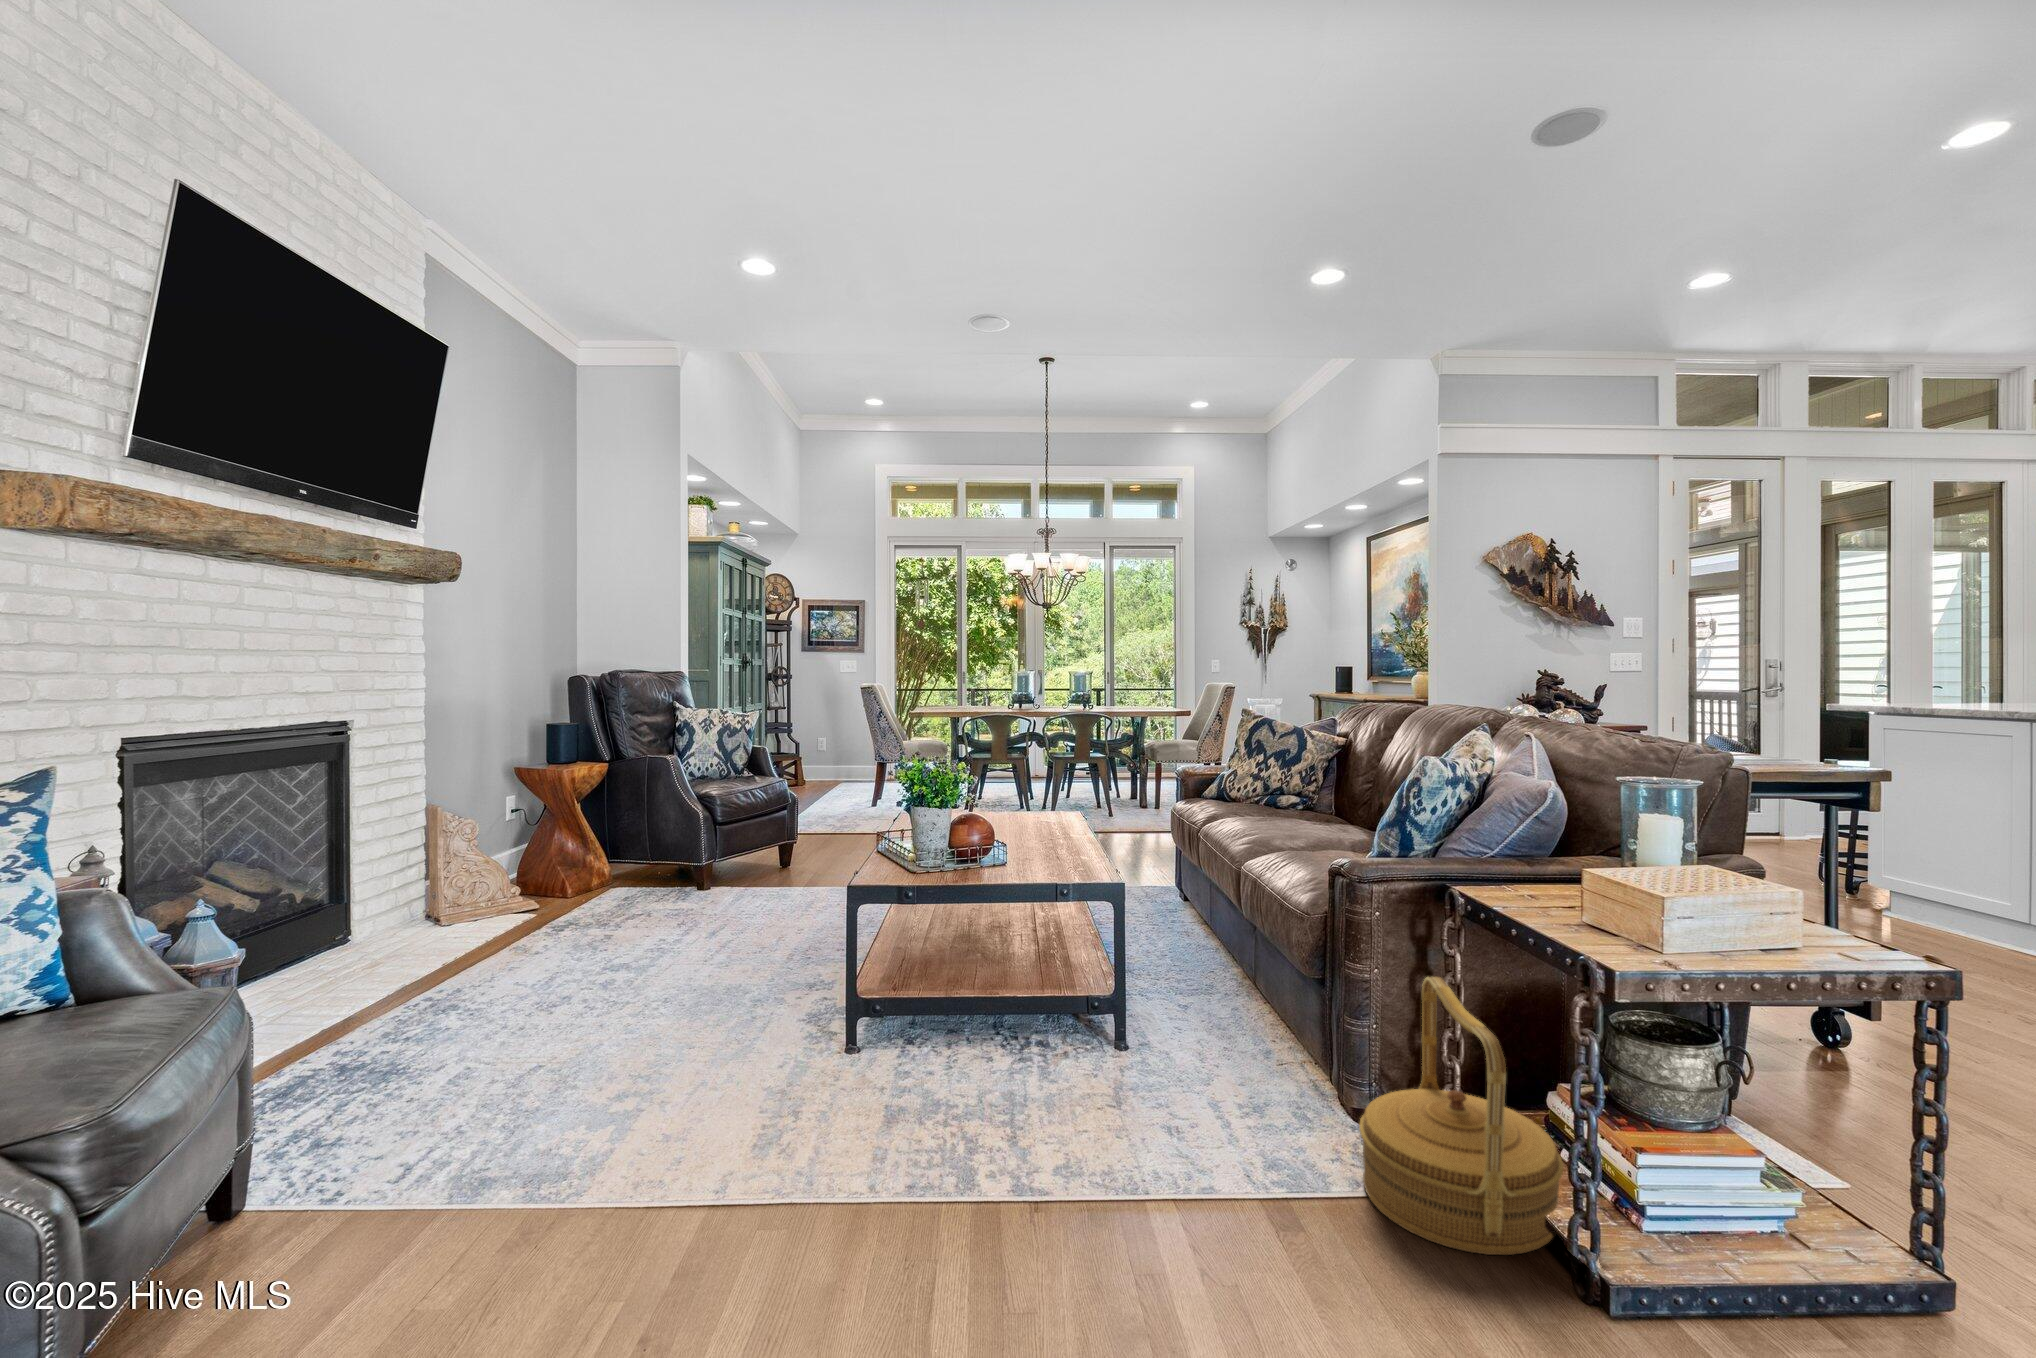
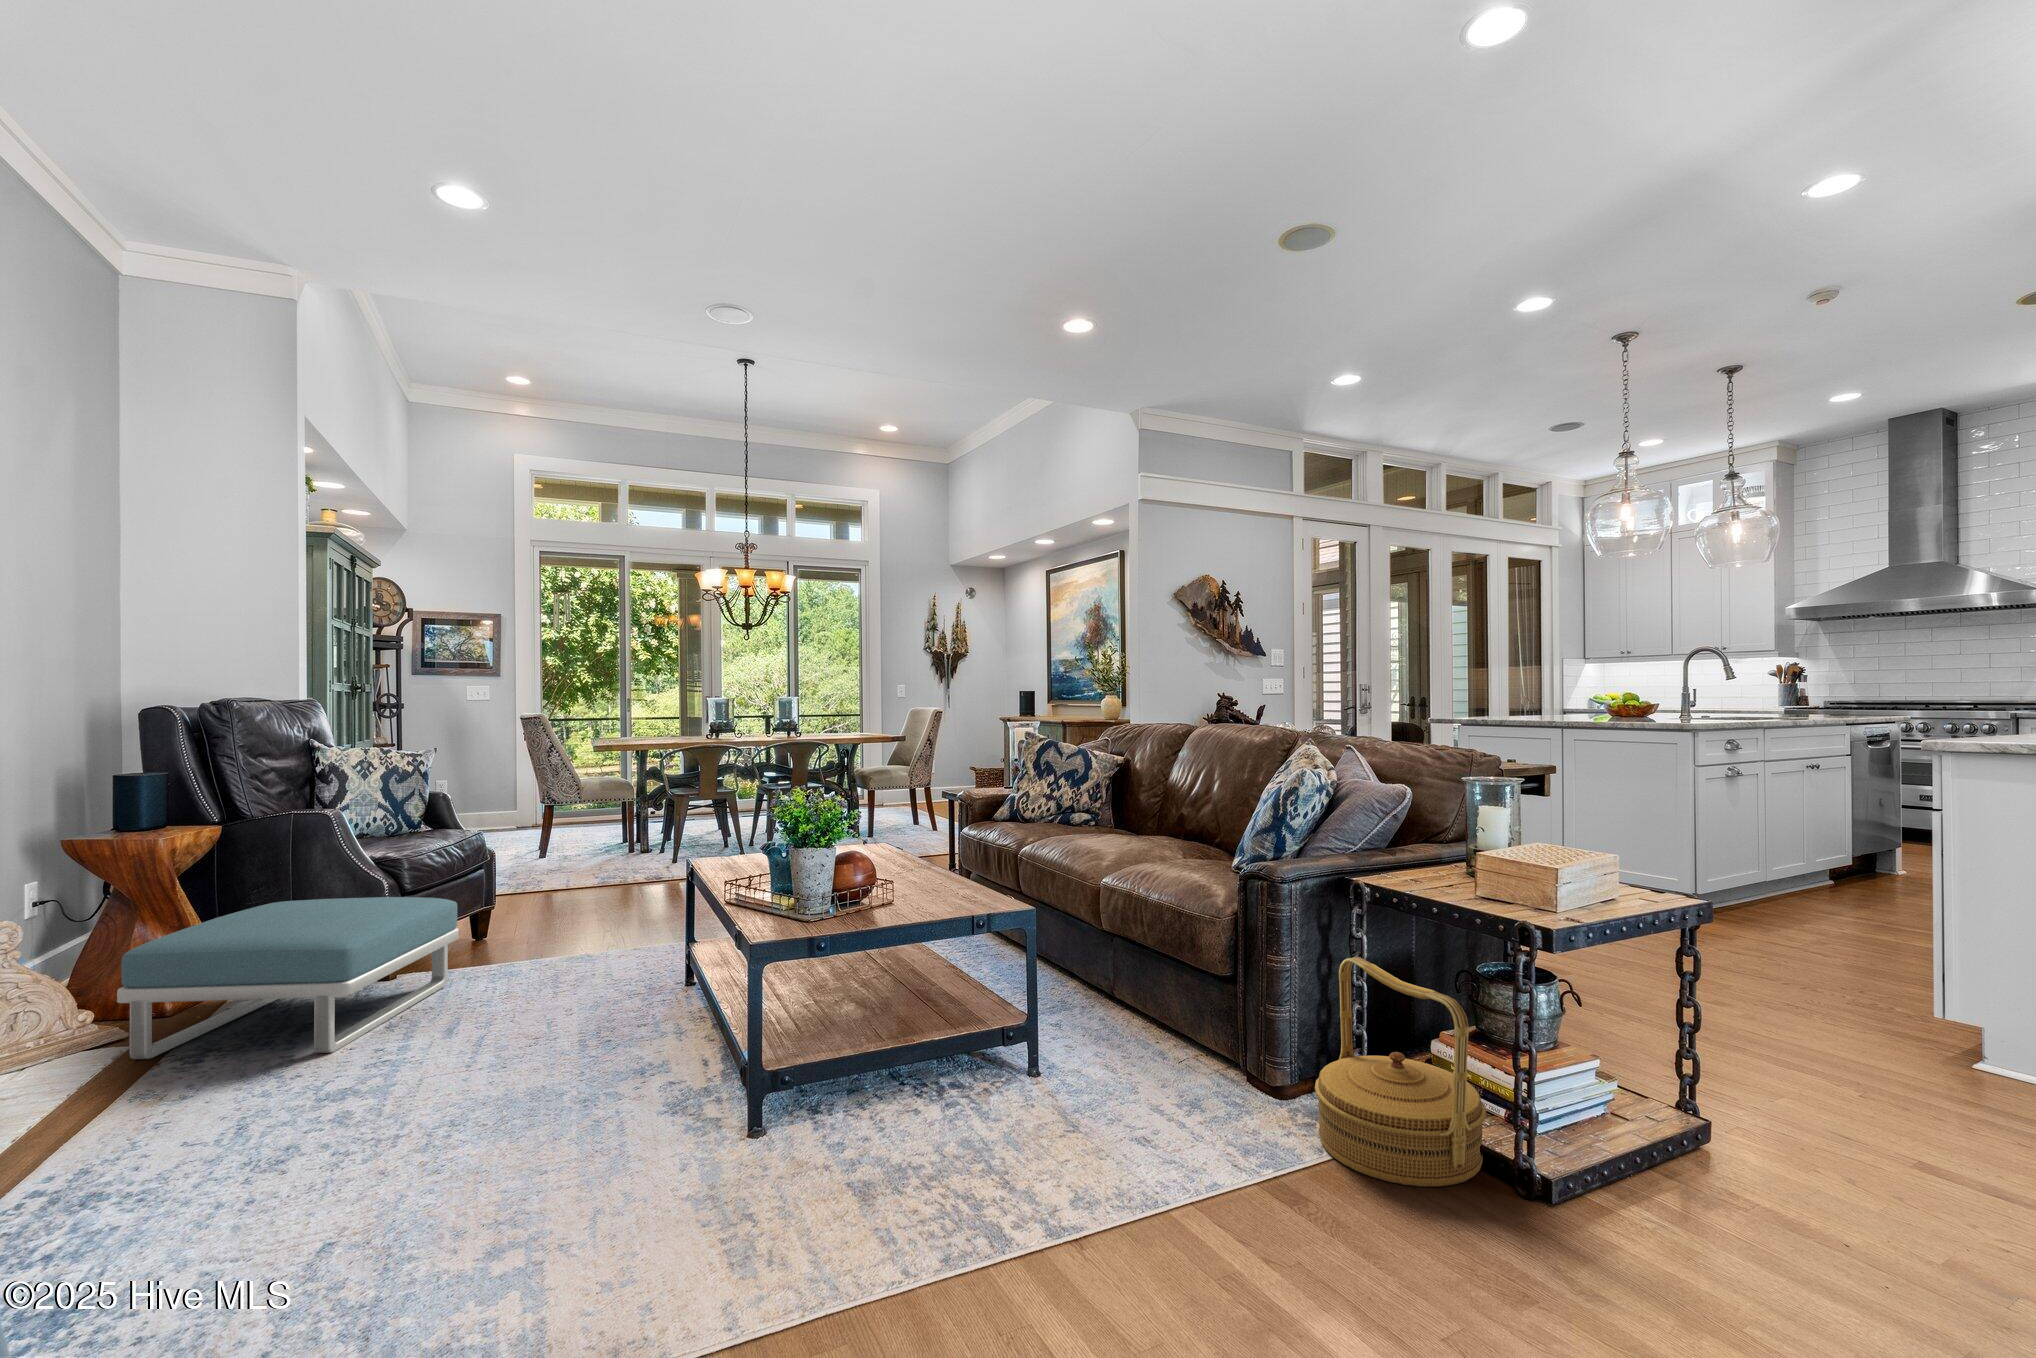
footstool: none [523,823,745,937] -> present [117,897,459,1059]

